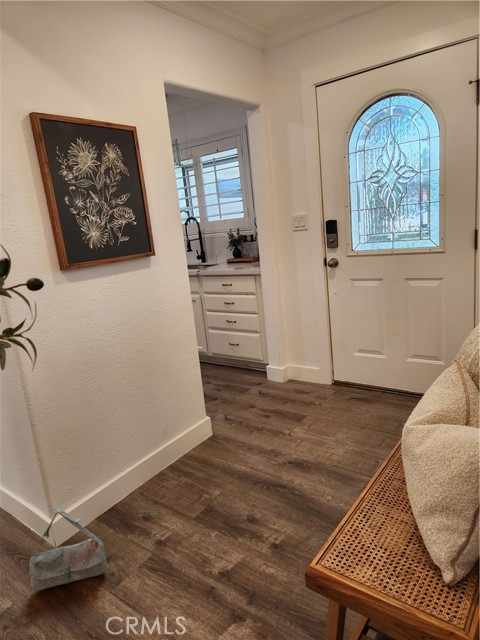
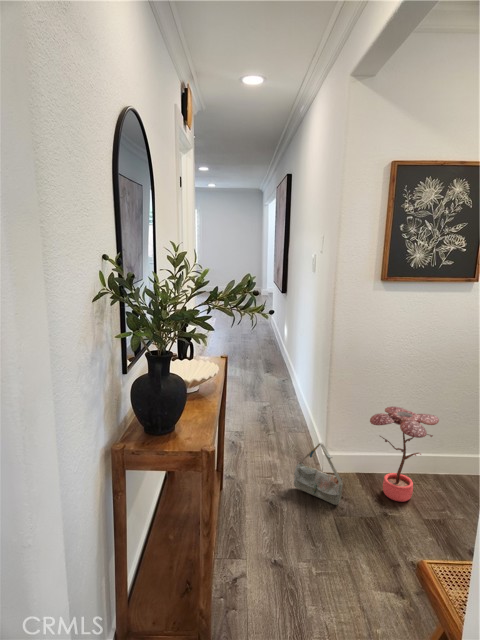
potted plant: none [104,408,173,522] -> present [370,407,439,502]

